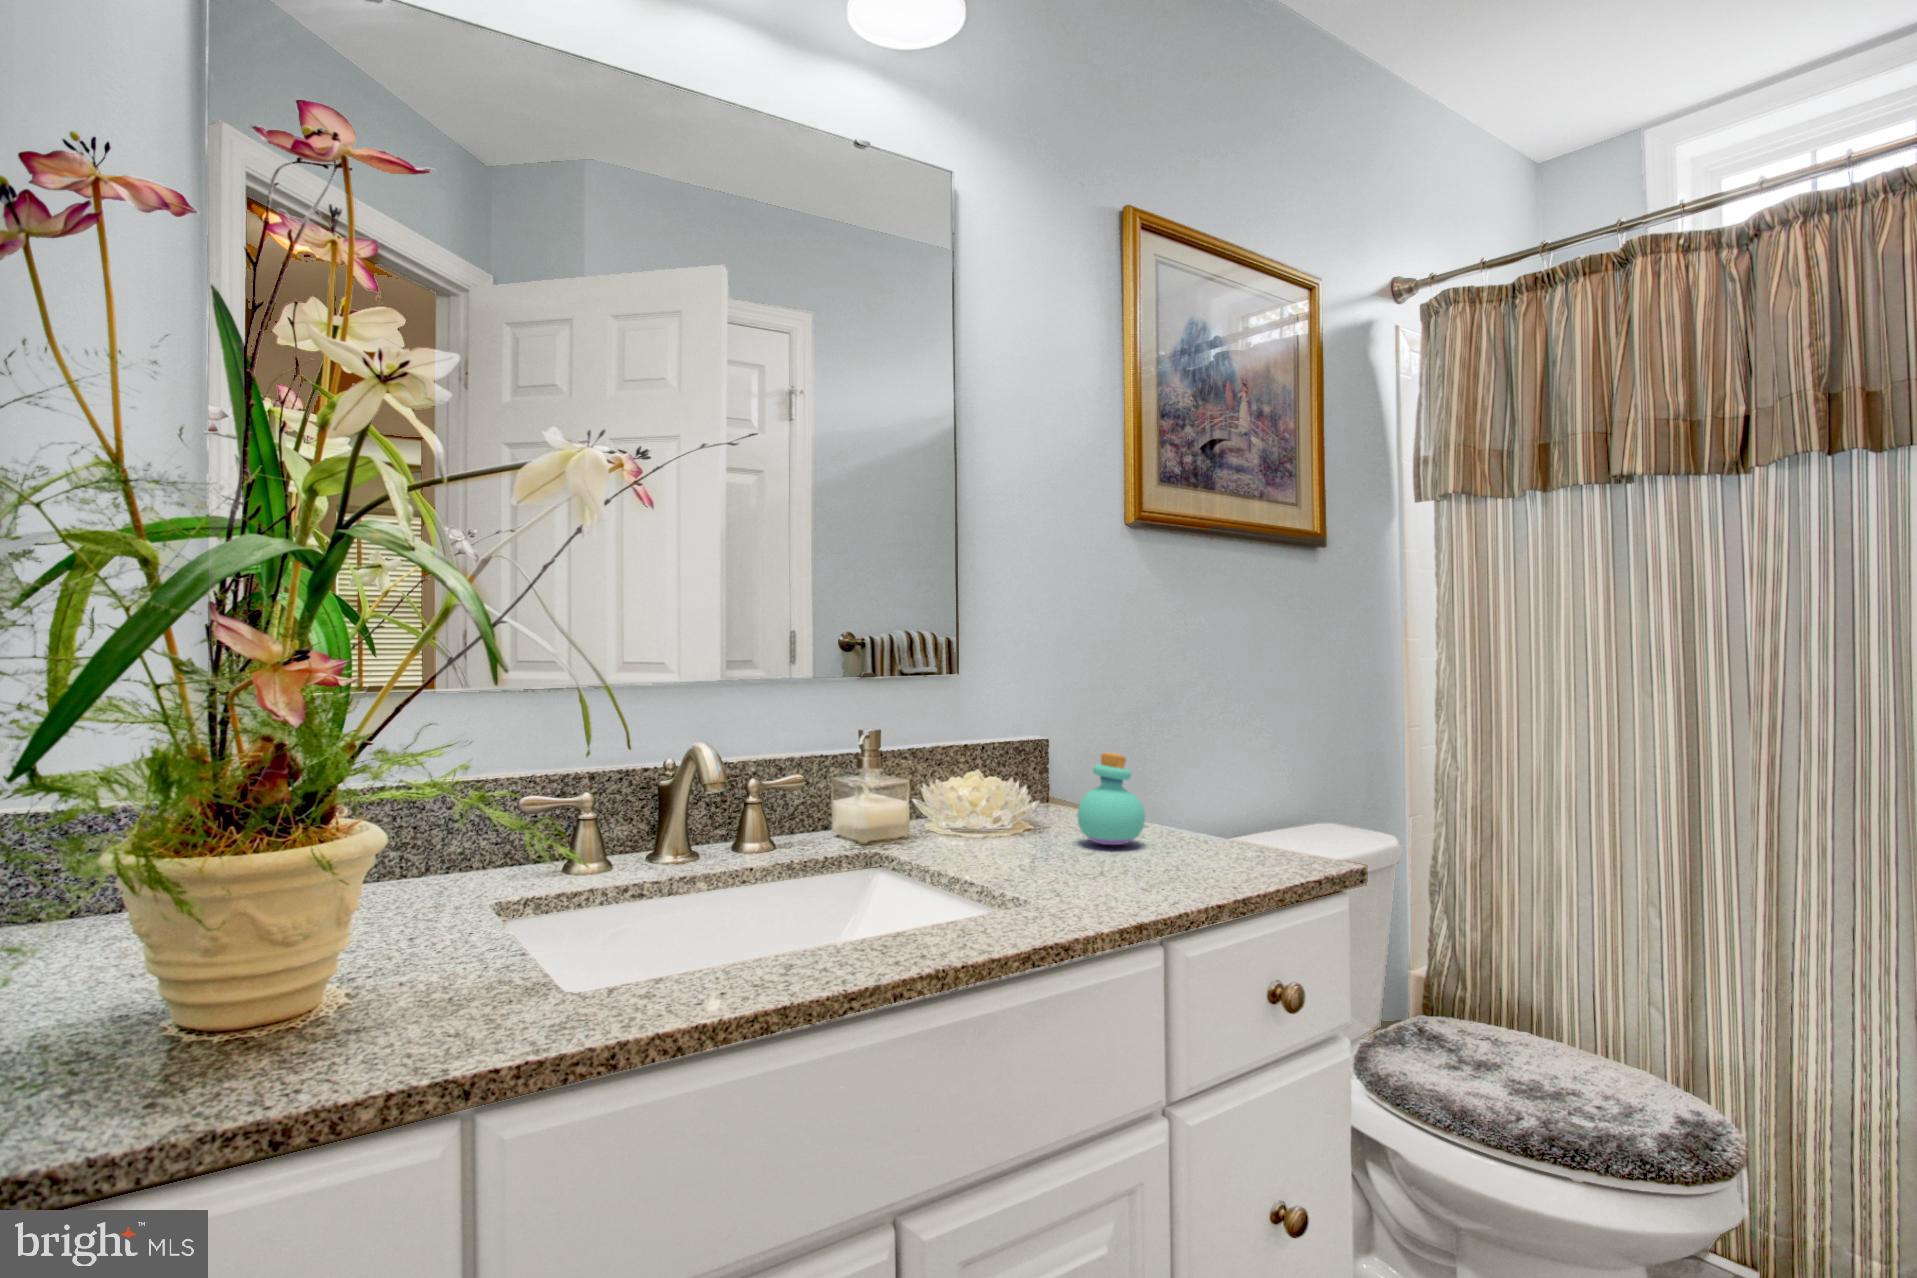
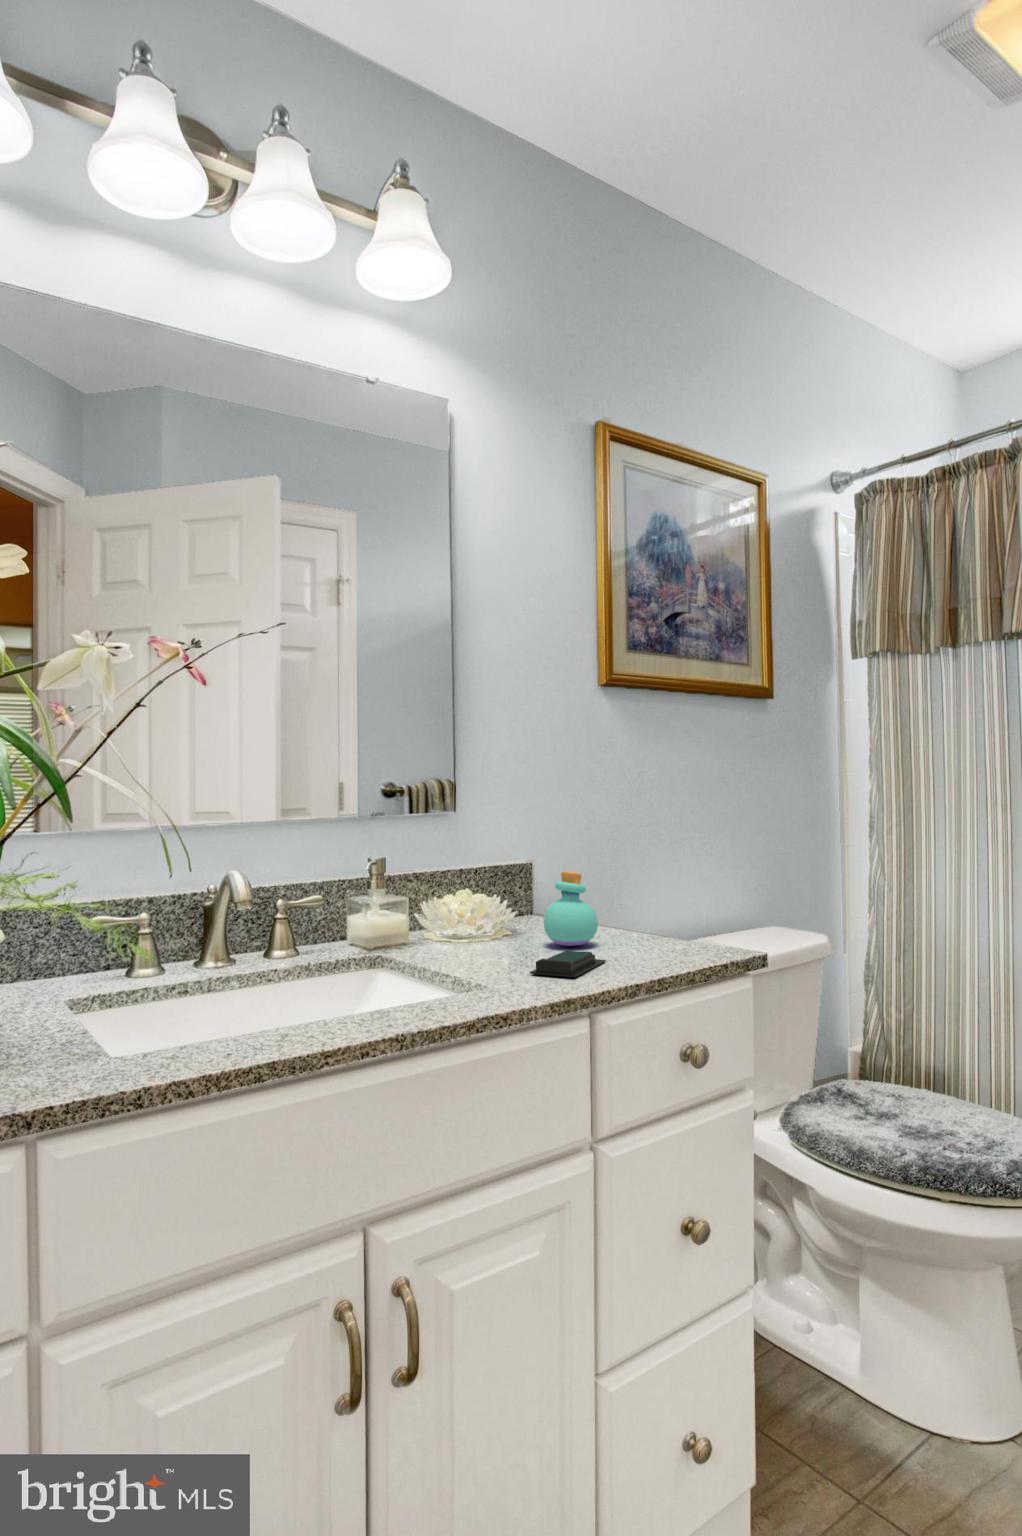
soap bar: none [1077,853,1165,890] -> present [530,951,606,977]

